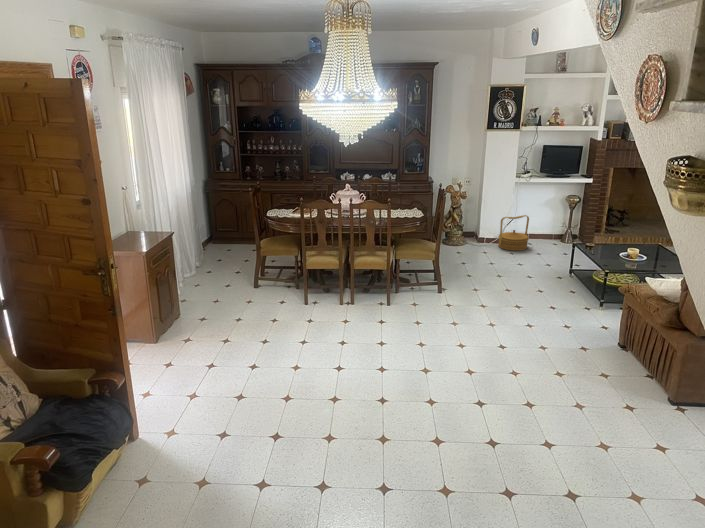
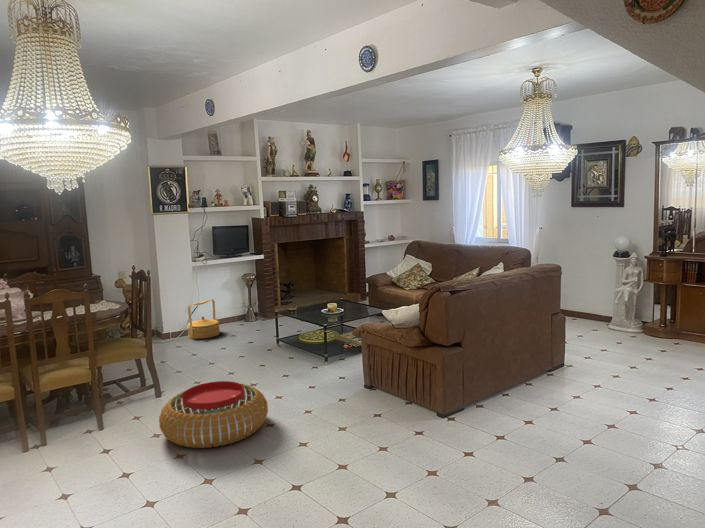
pouf: none [418,295,506,349] -> present [159,381,268,448]

